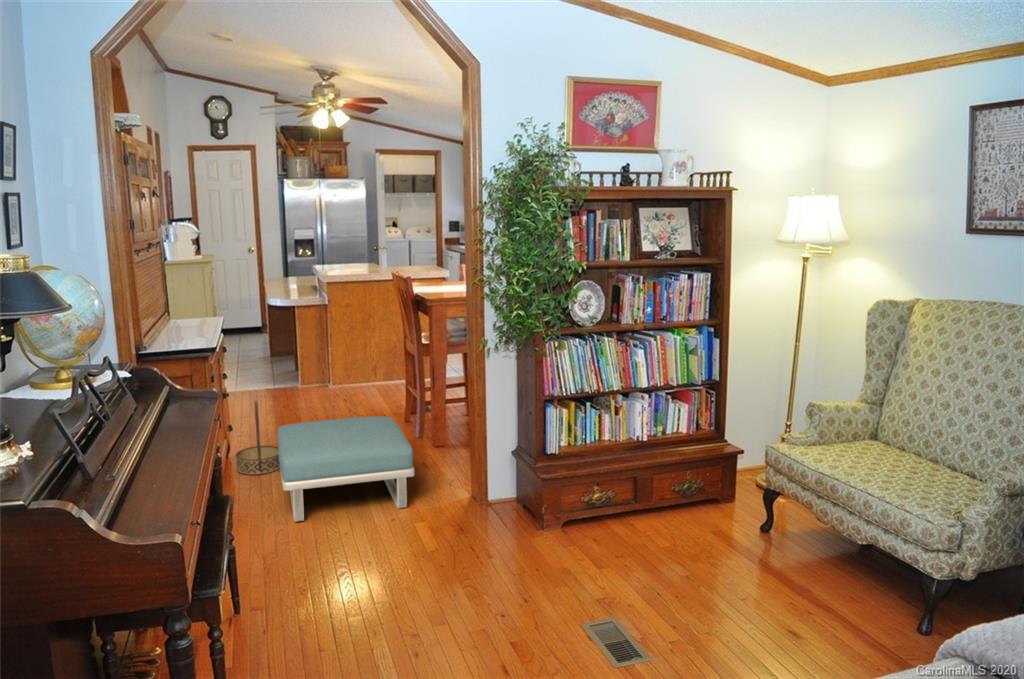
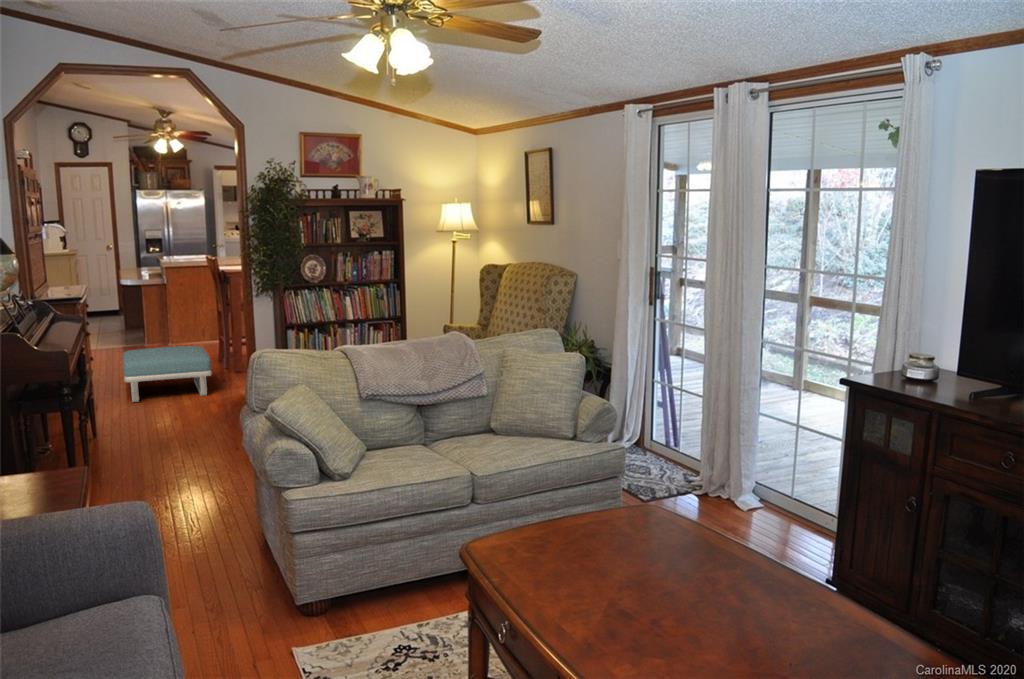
basket: present [236,401,280,475] -> none [94,338,128,386]

